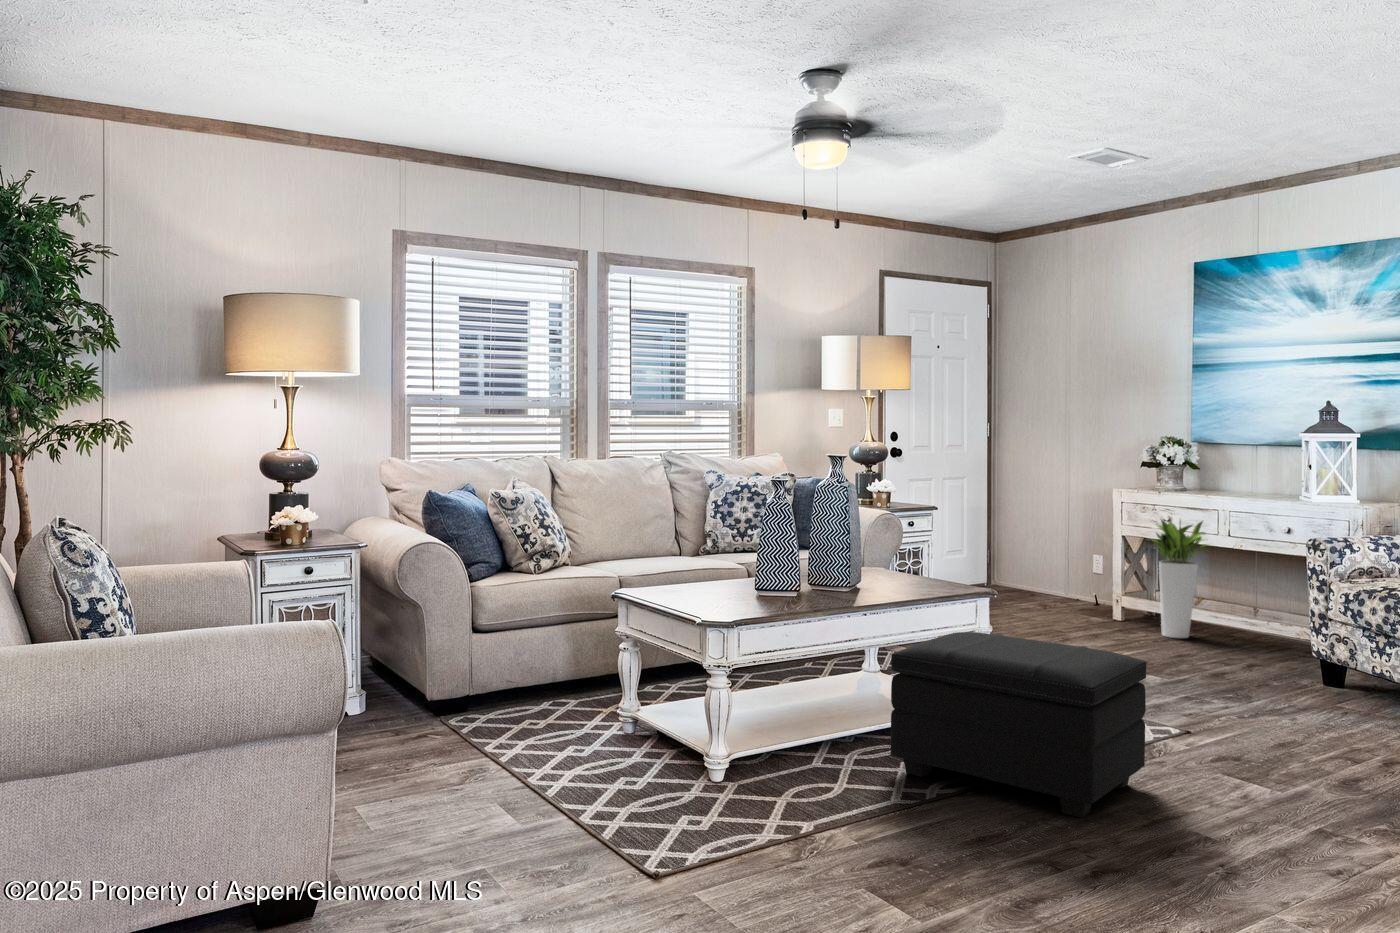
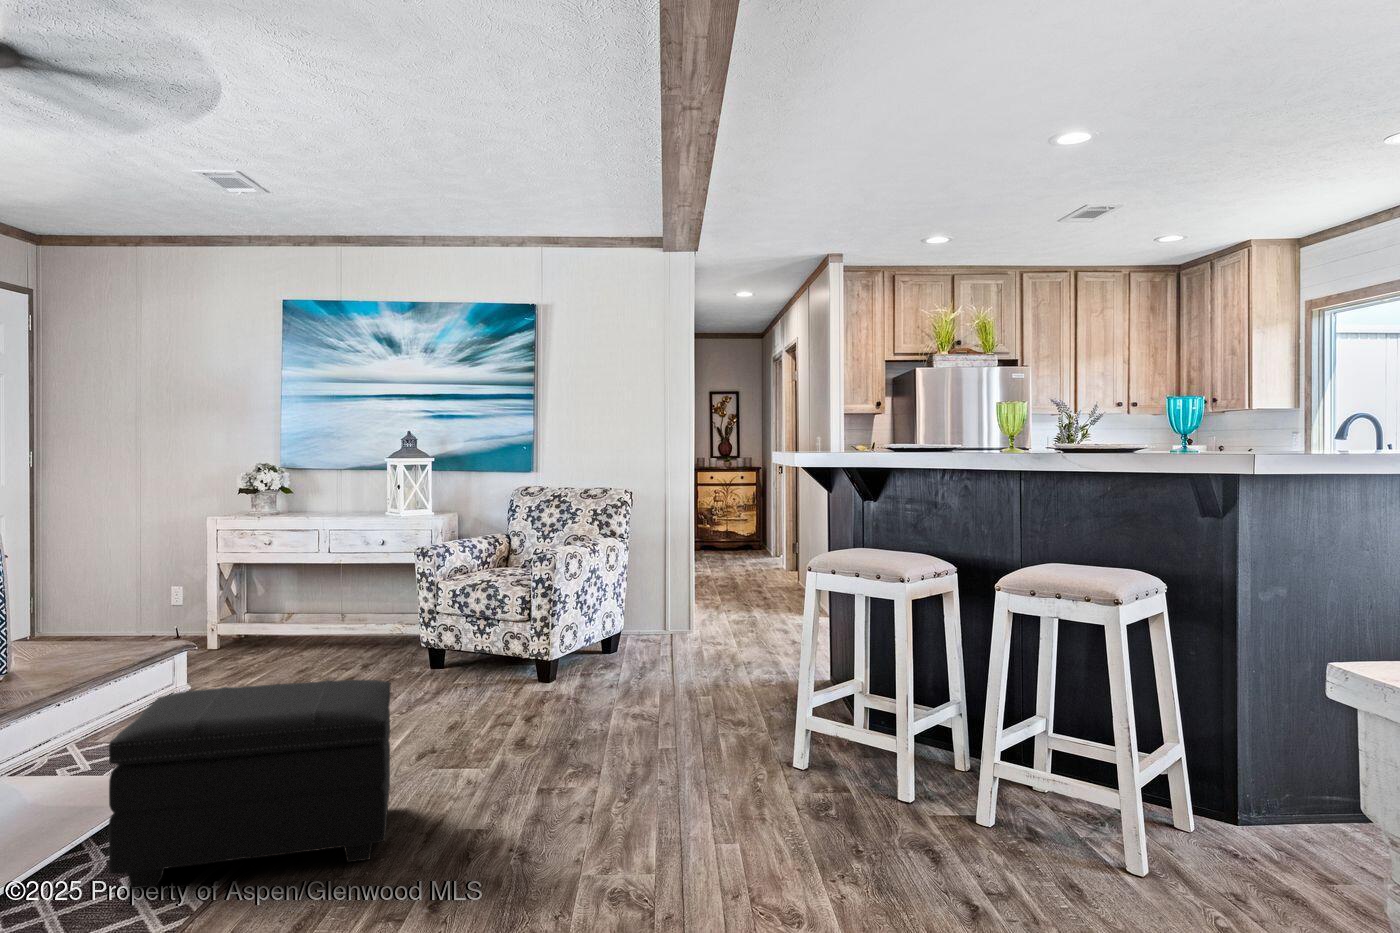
planter: present [1152,520,1208,638] -> none [254,539,317,653]

